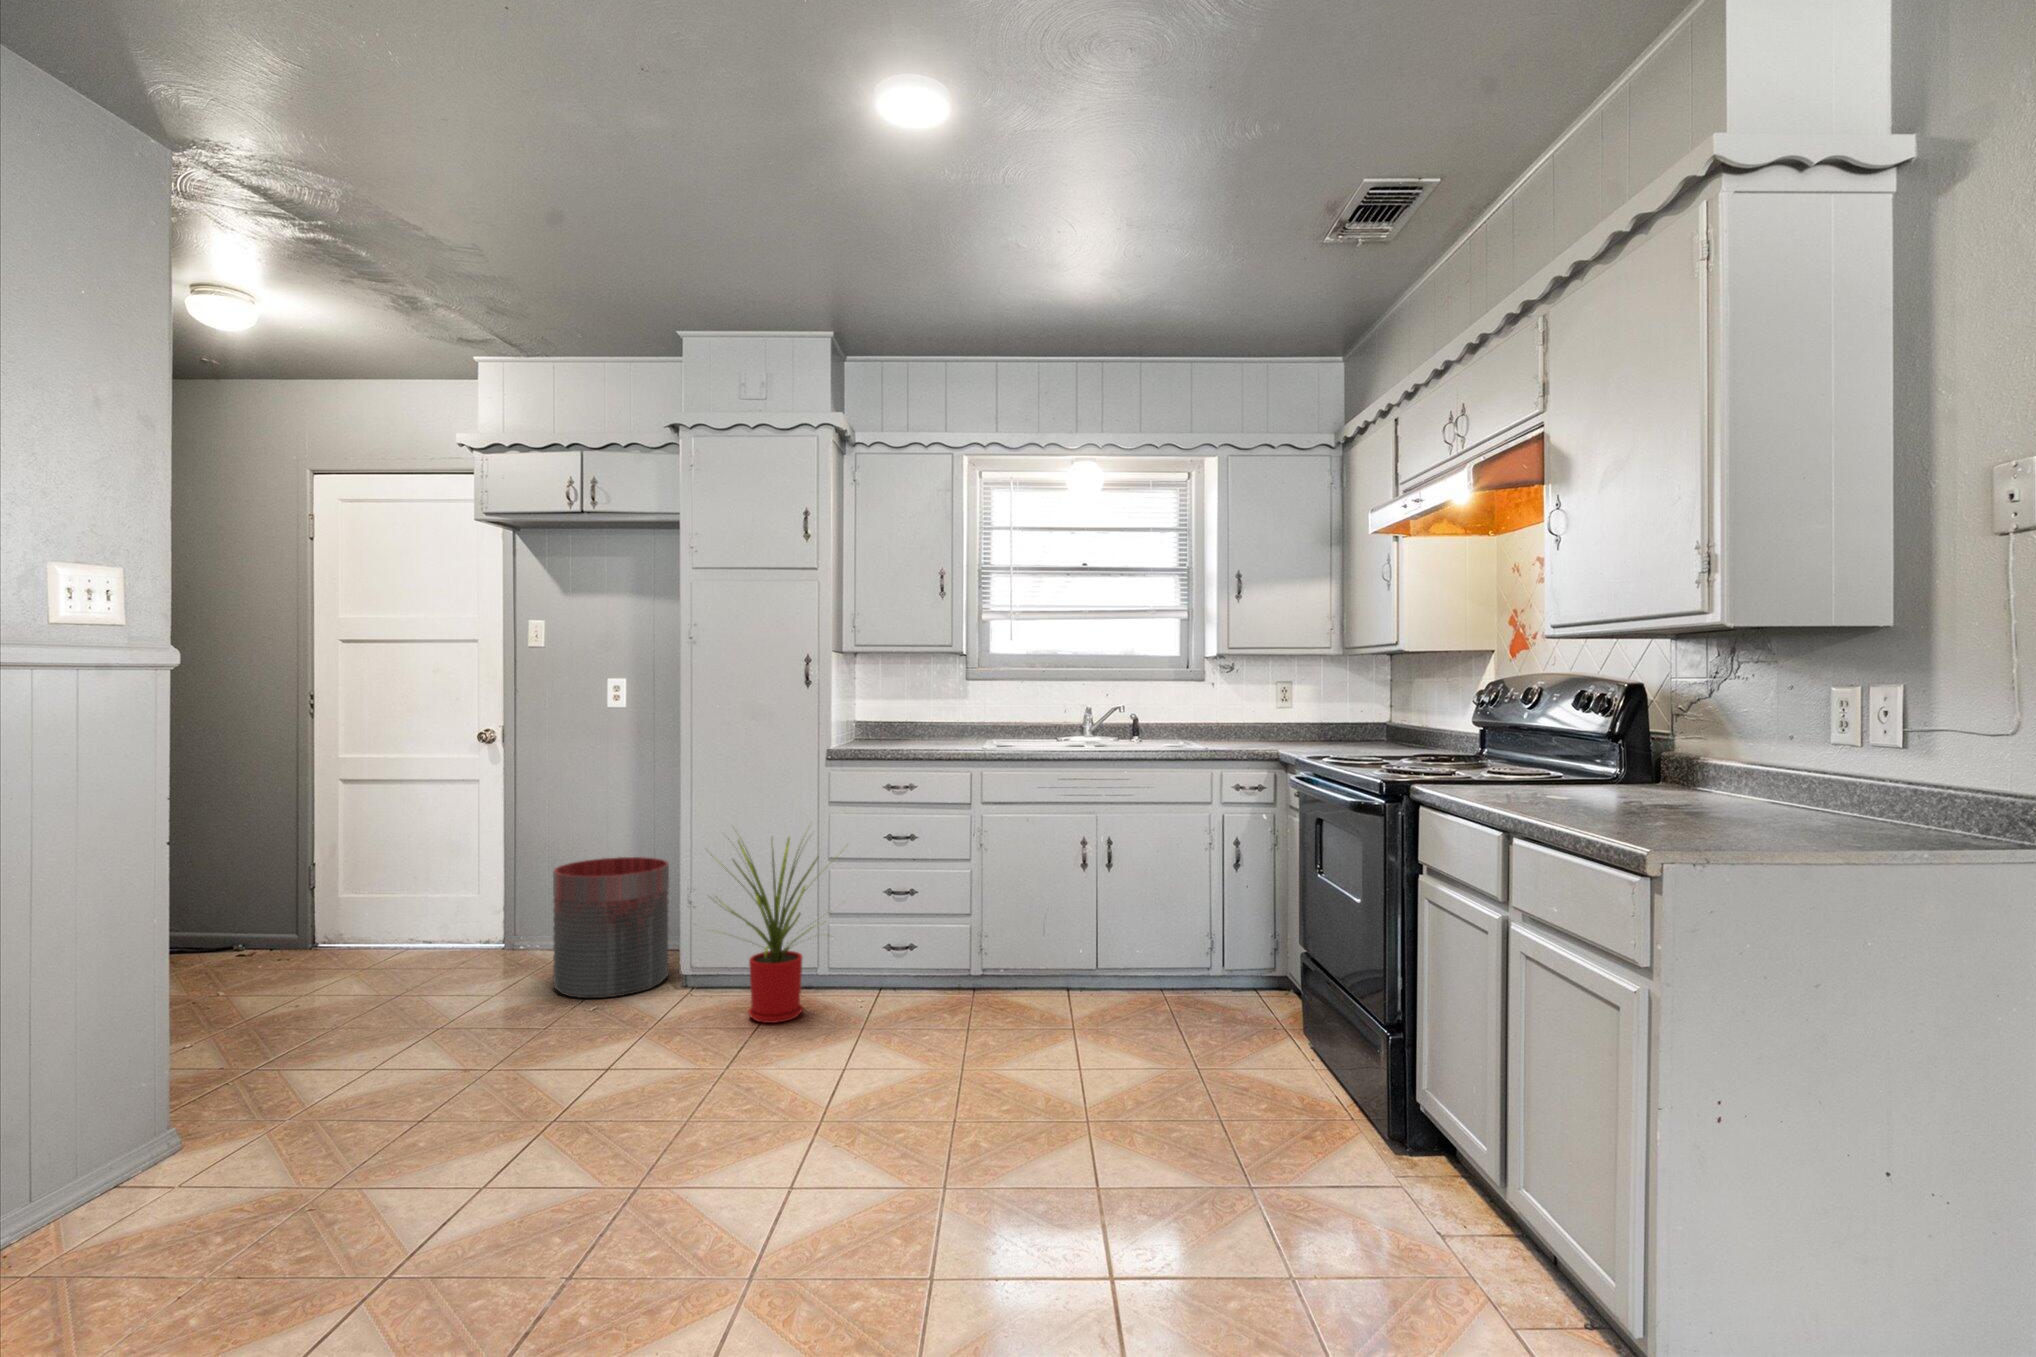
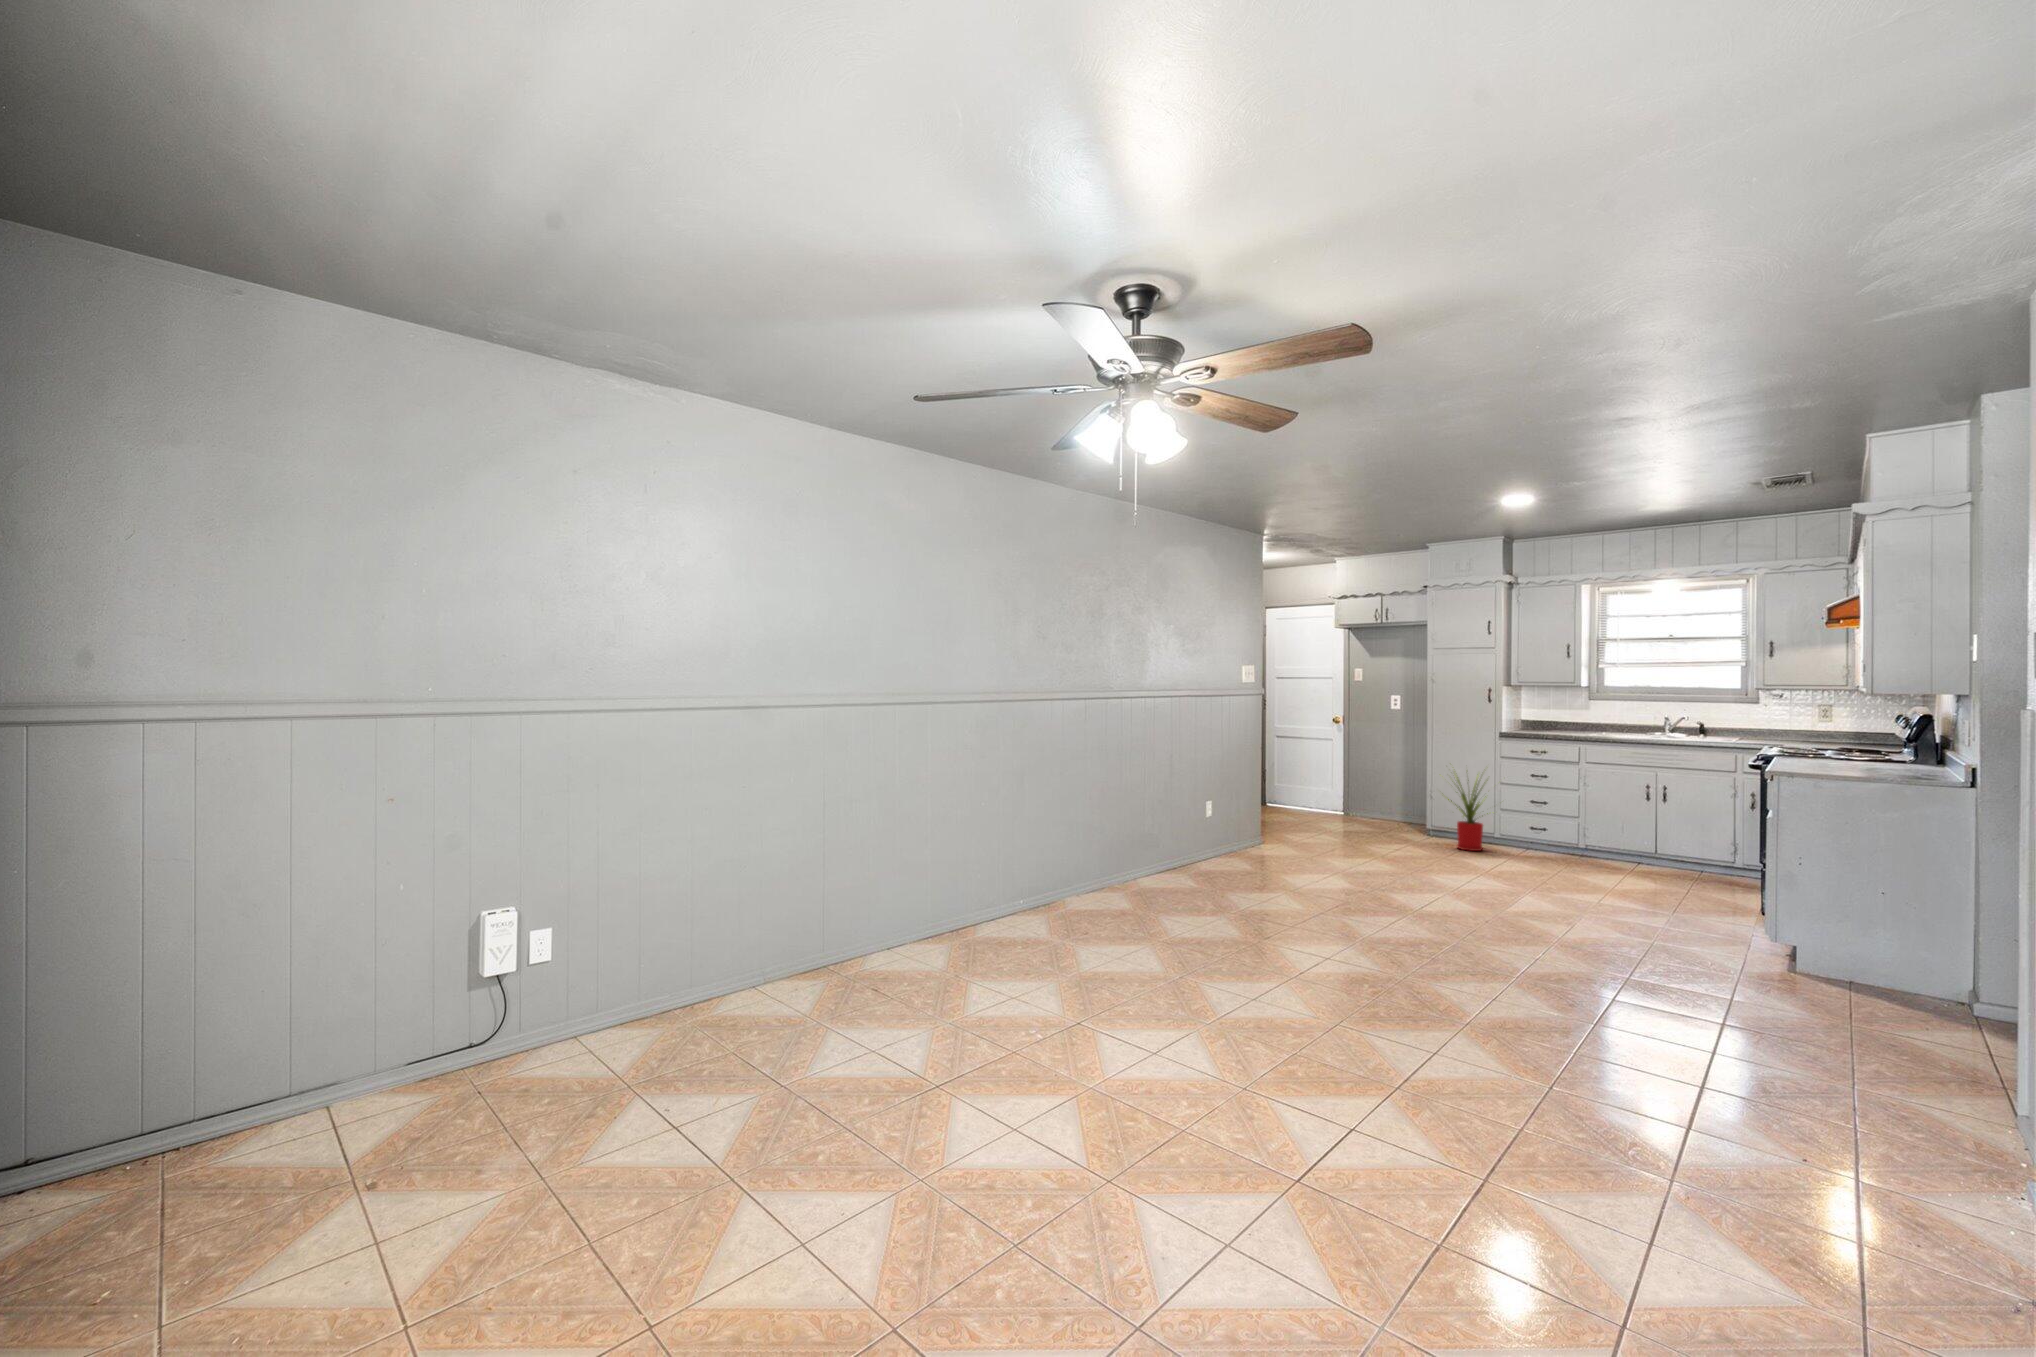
trash can: present [553,857,669,998] -> none [1368,778,1421,836]

